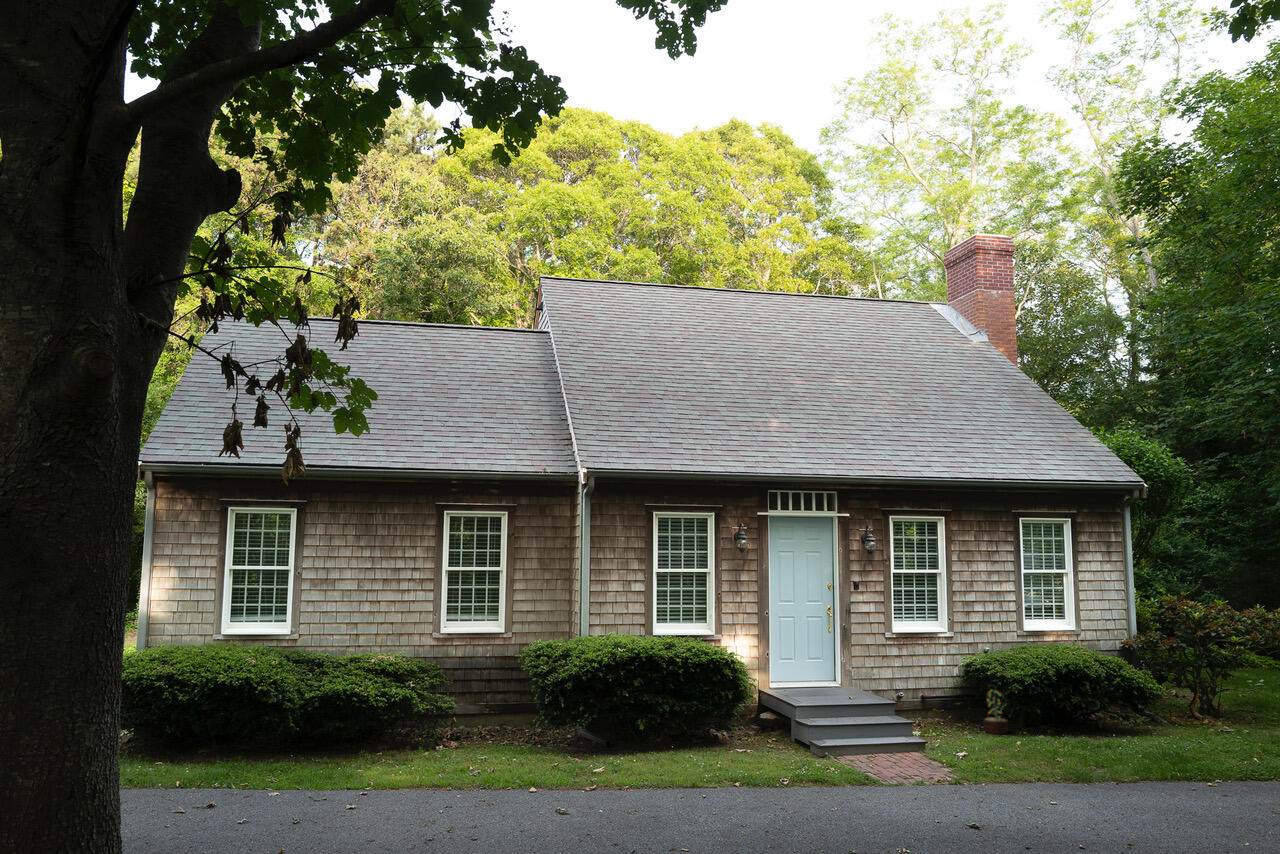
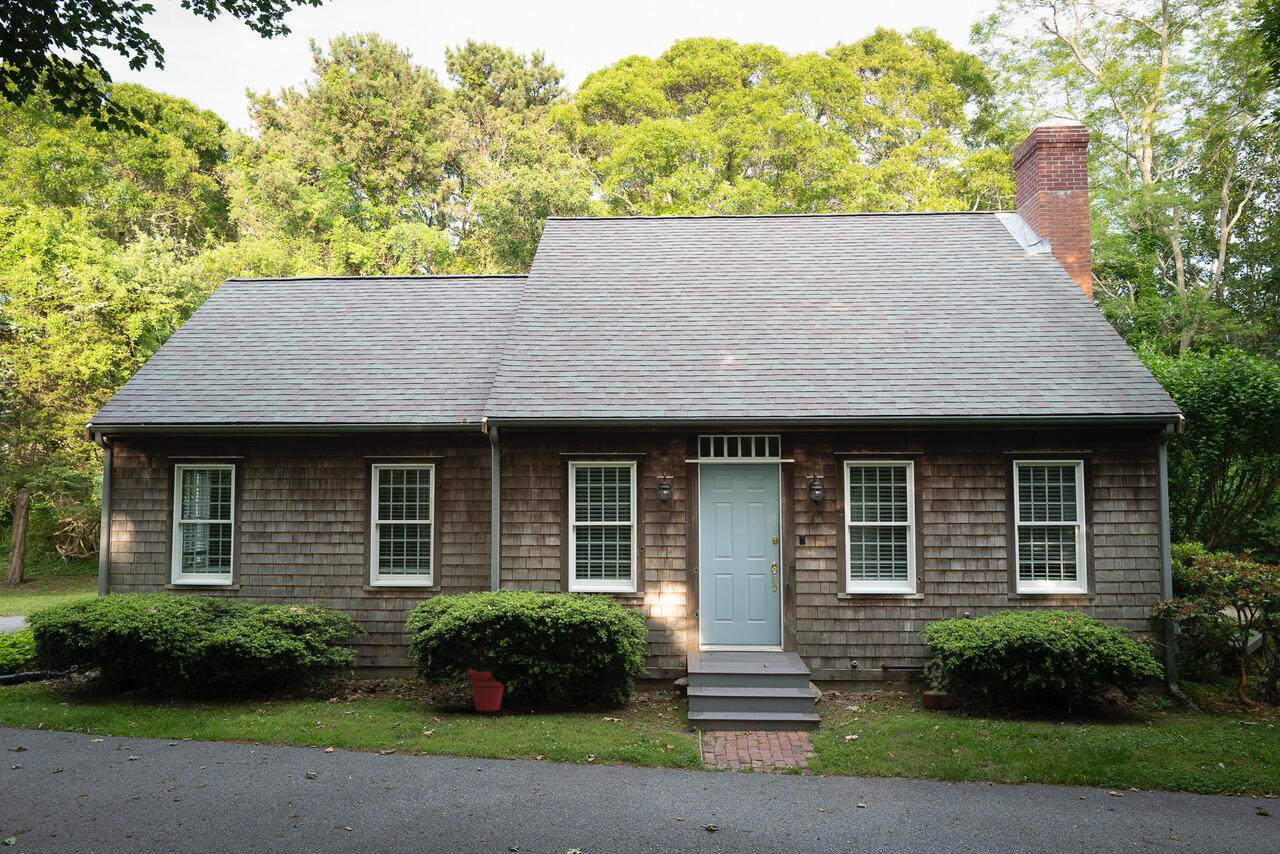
bucket: none [613,713,651,757] -> present [469,670,504,711]

